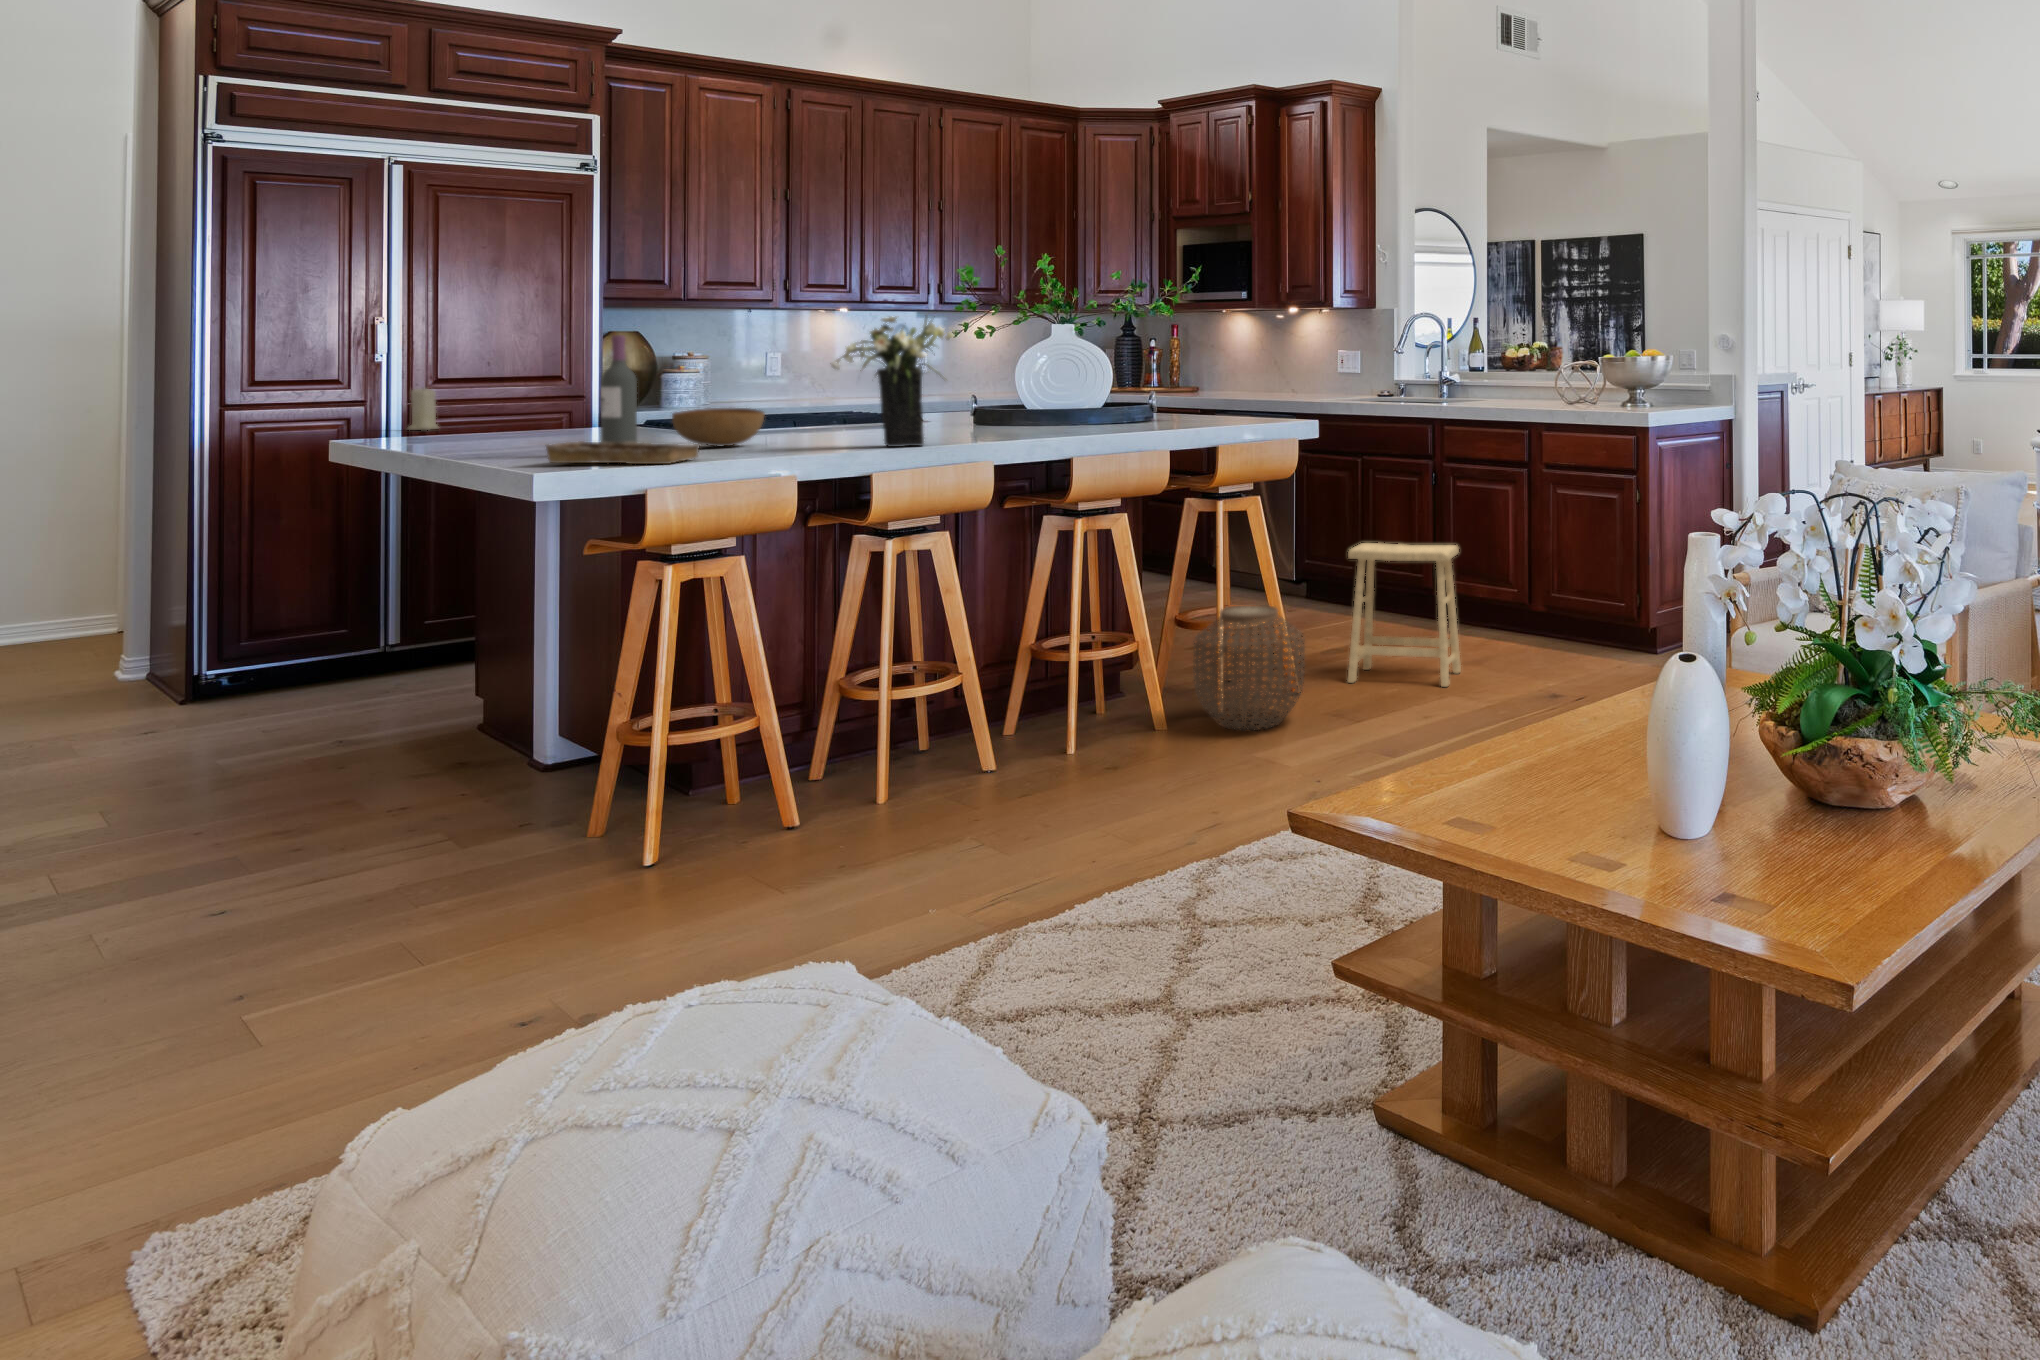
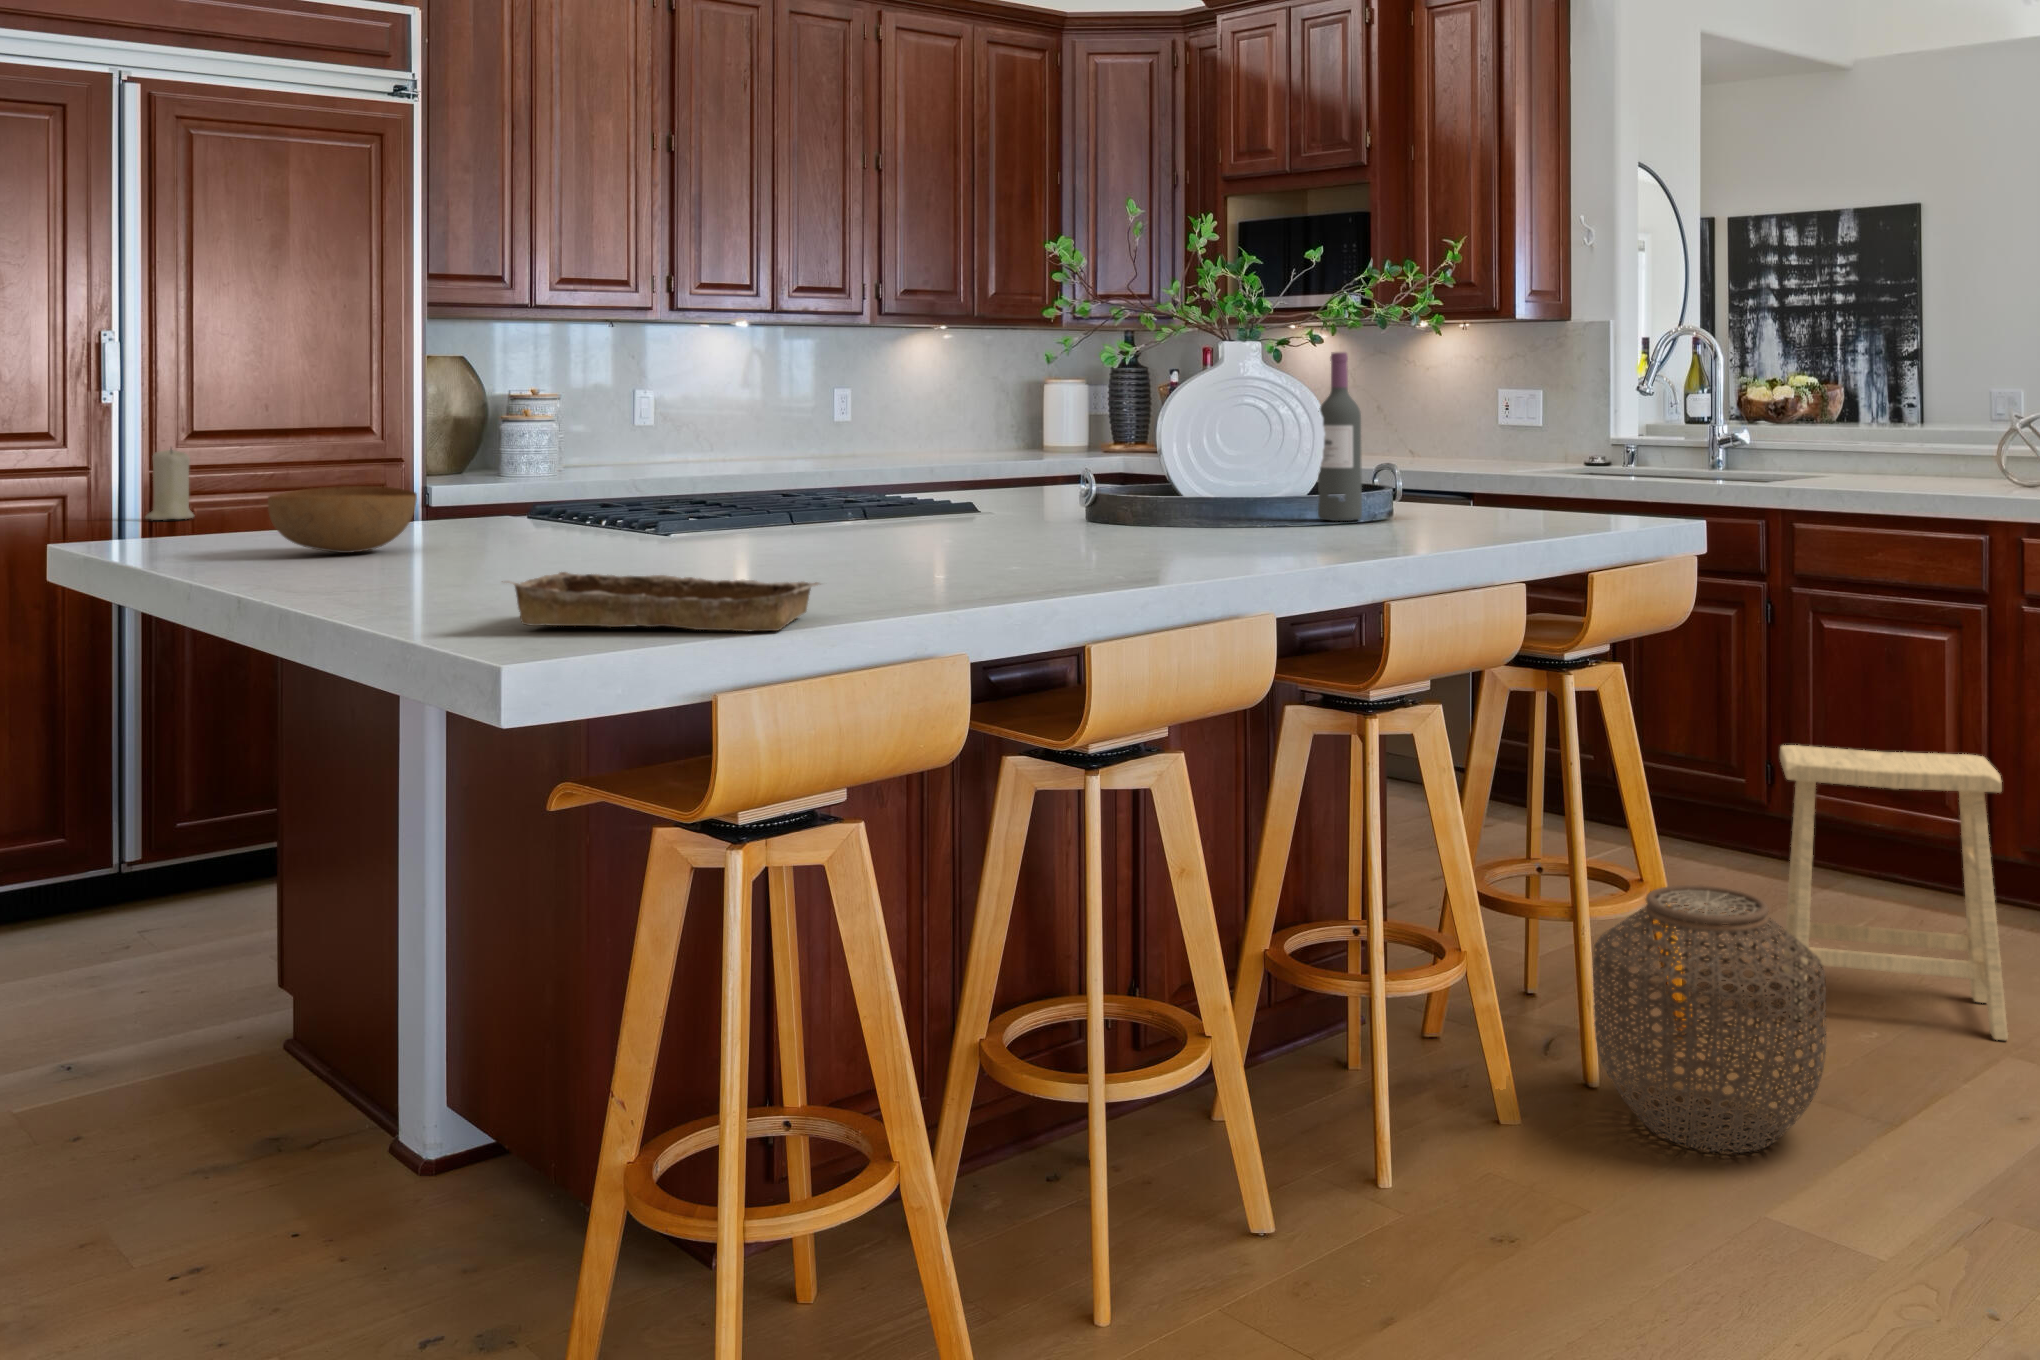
flower arrangement: present [831,317,954,447] -> none [1013,303,1240,582]
wine bottle: present [601,335,637,443] -> present [1318,352,1362,521]
bowl: present [672,408,764,446] -> present [268,486,417,553]

